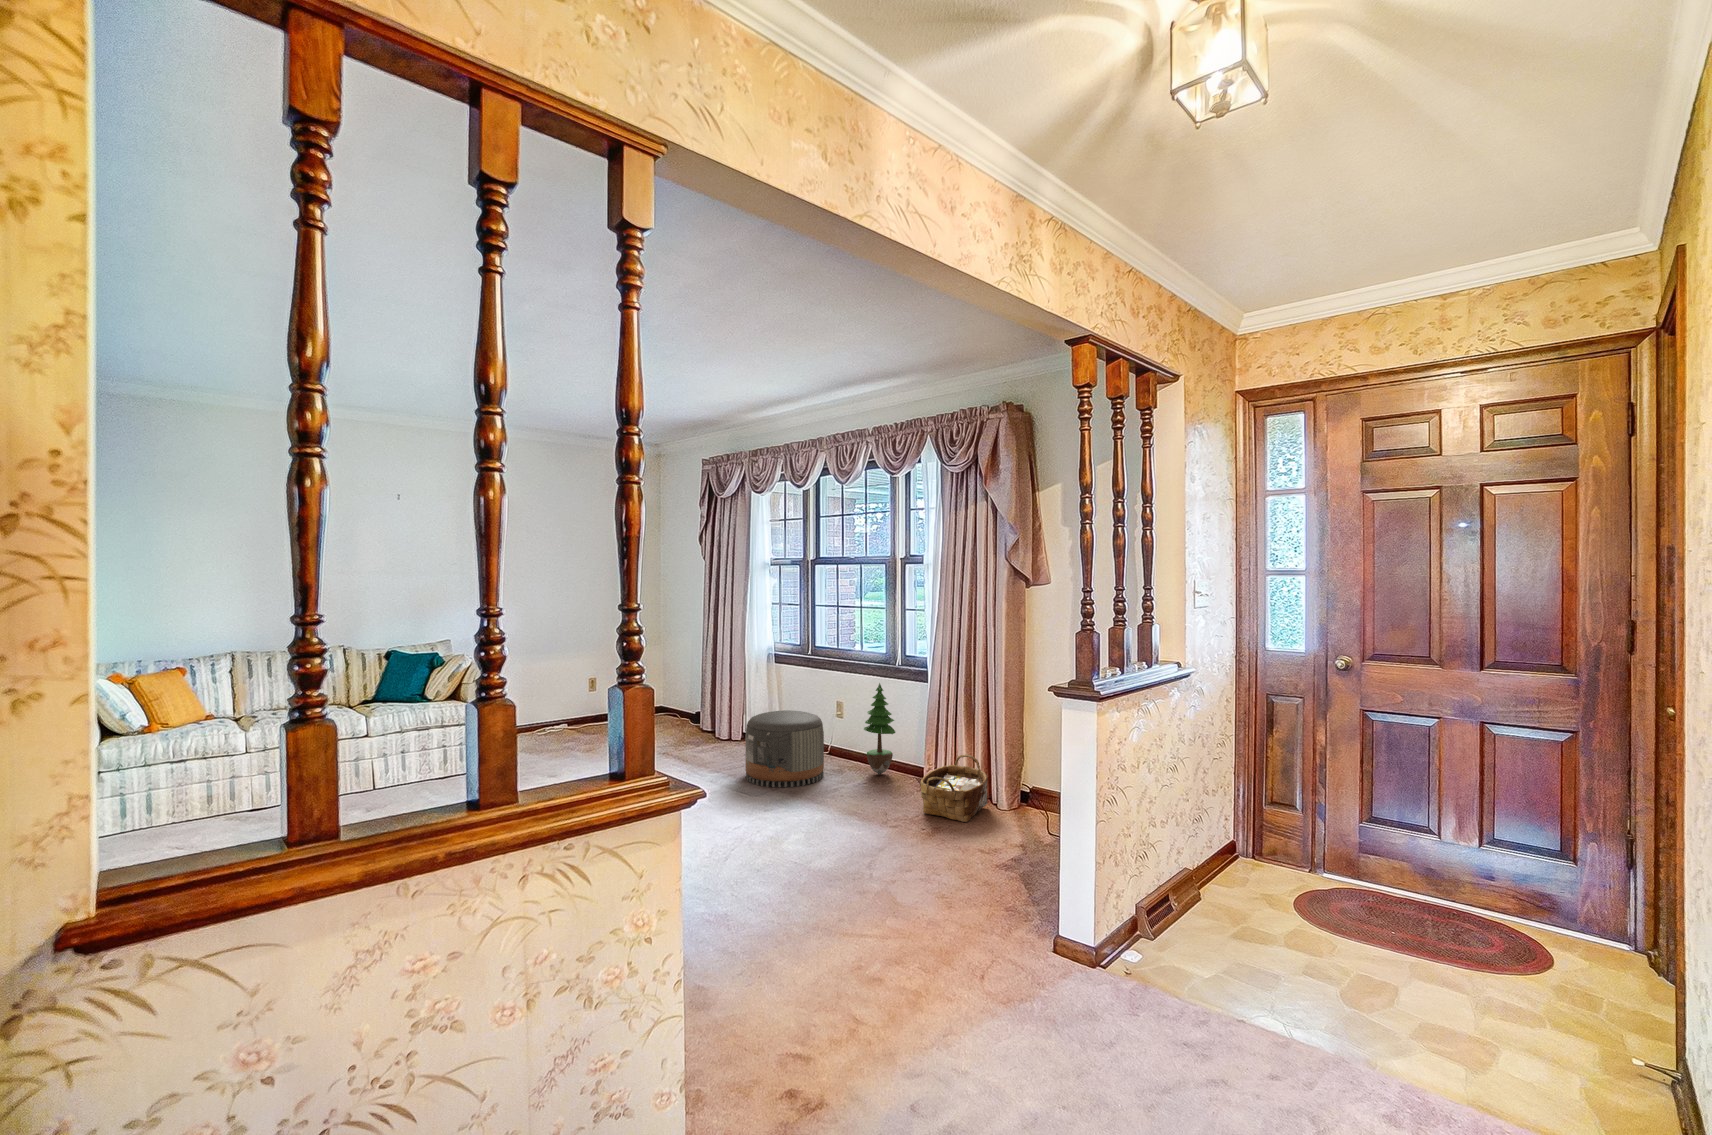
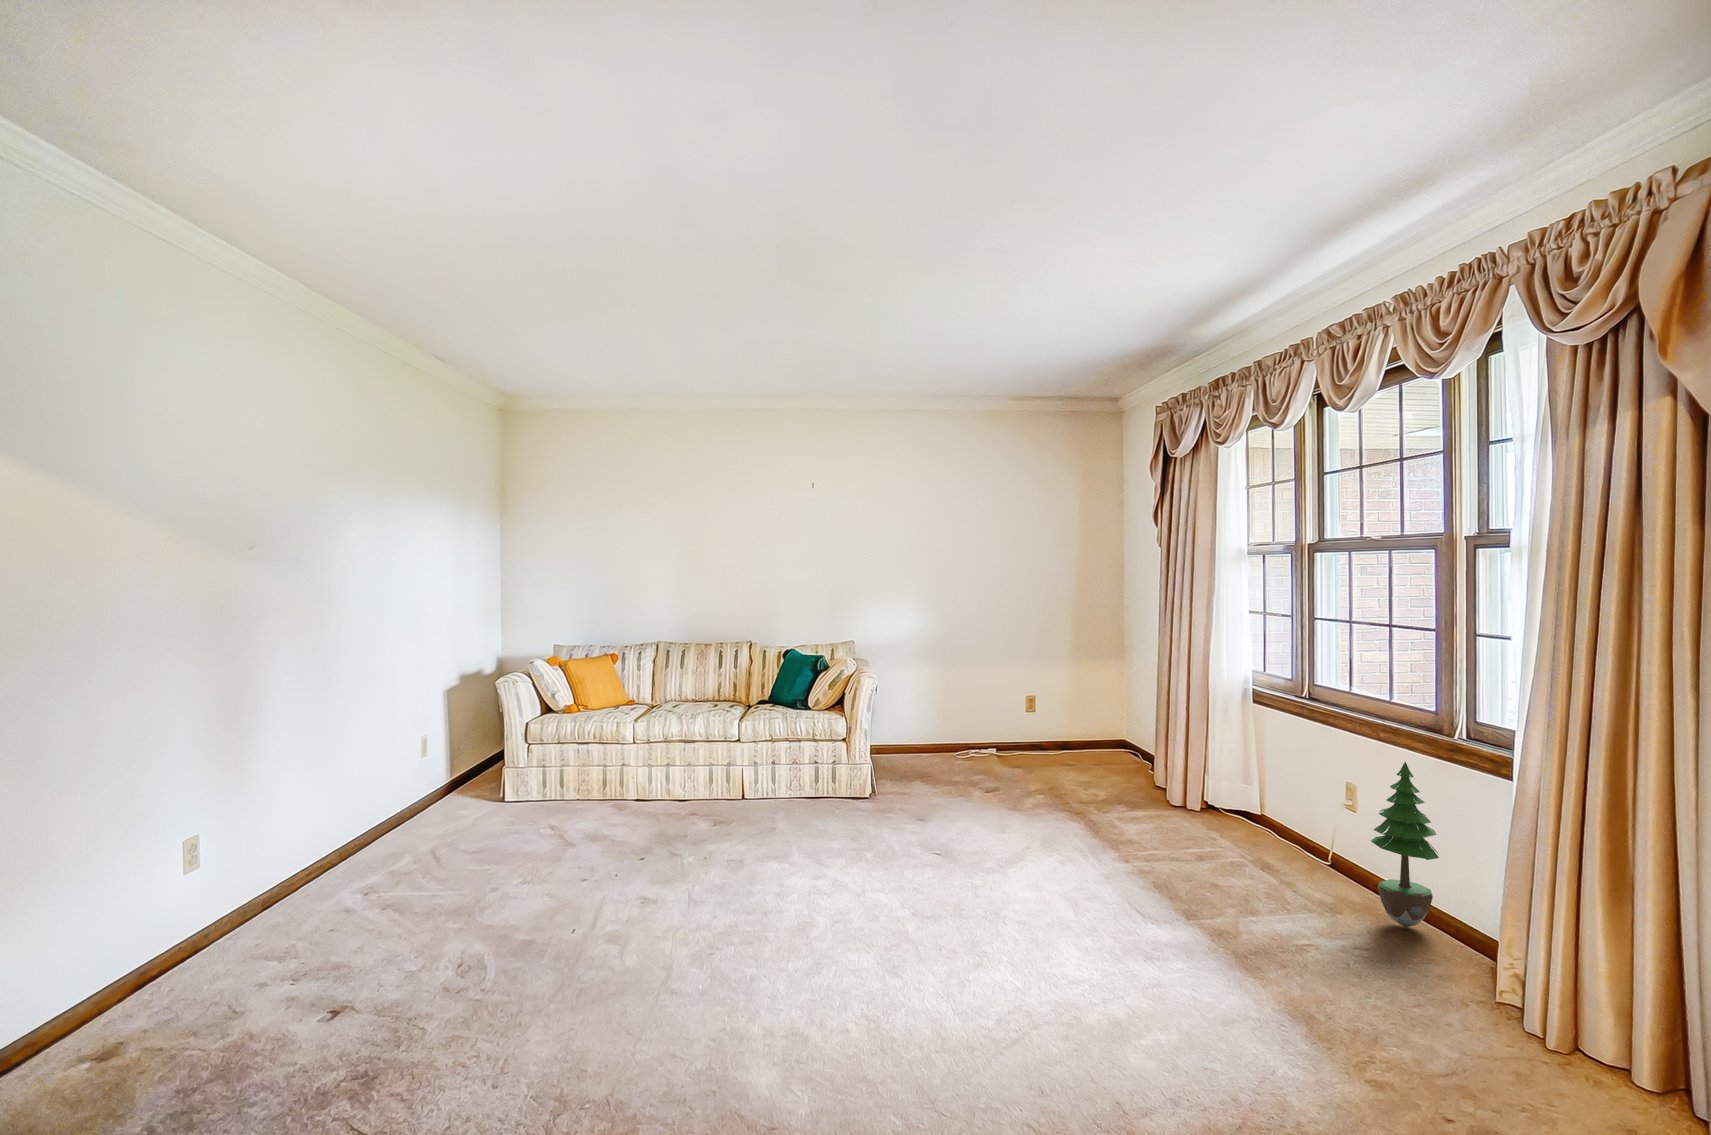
pouf: present [745,710,824,787] -> none [1159,783,1295,915]
woven basket: present [920,754,988,822] -> none [1436,936,1620,1085]

